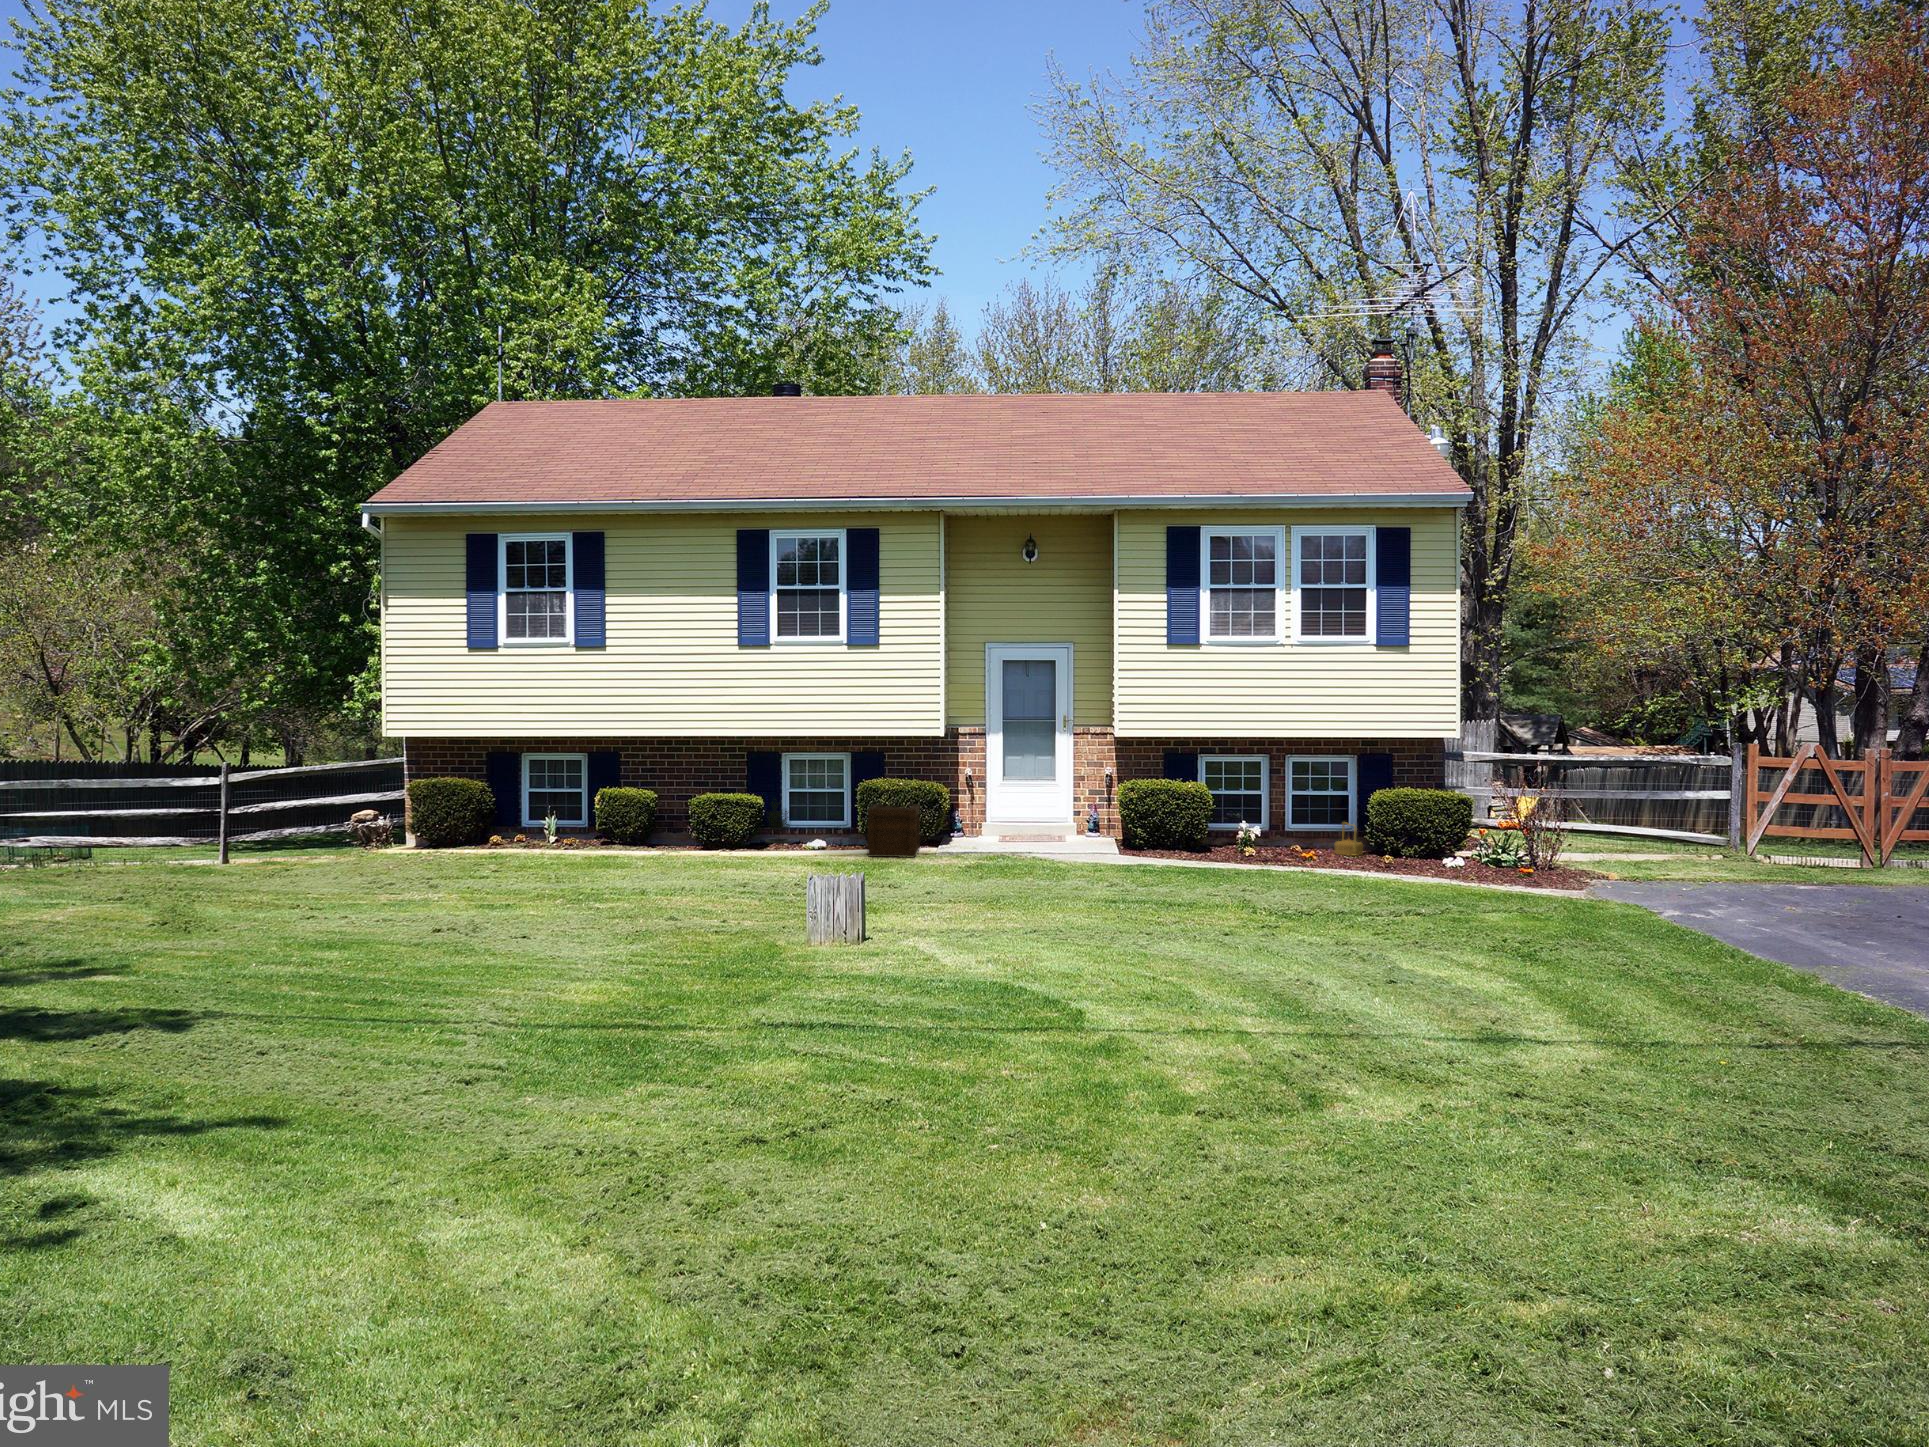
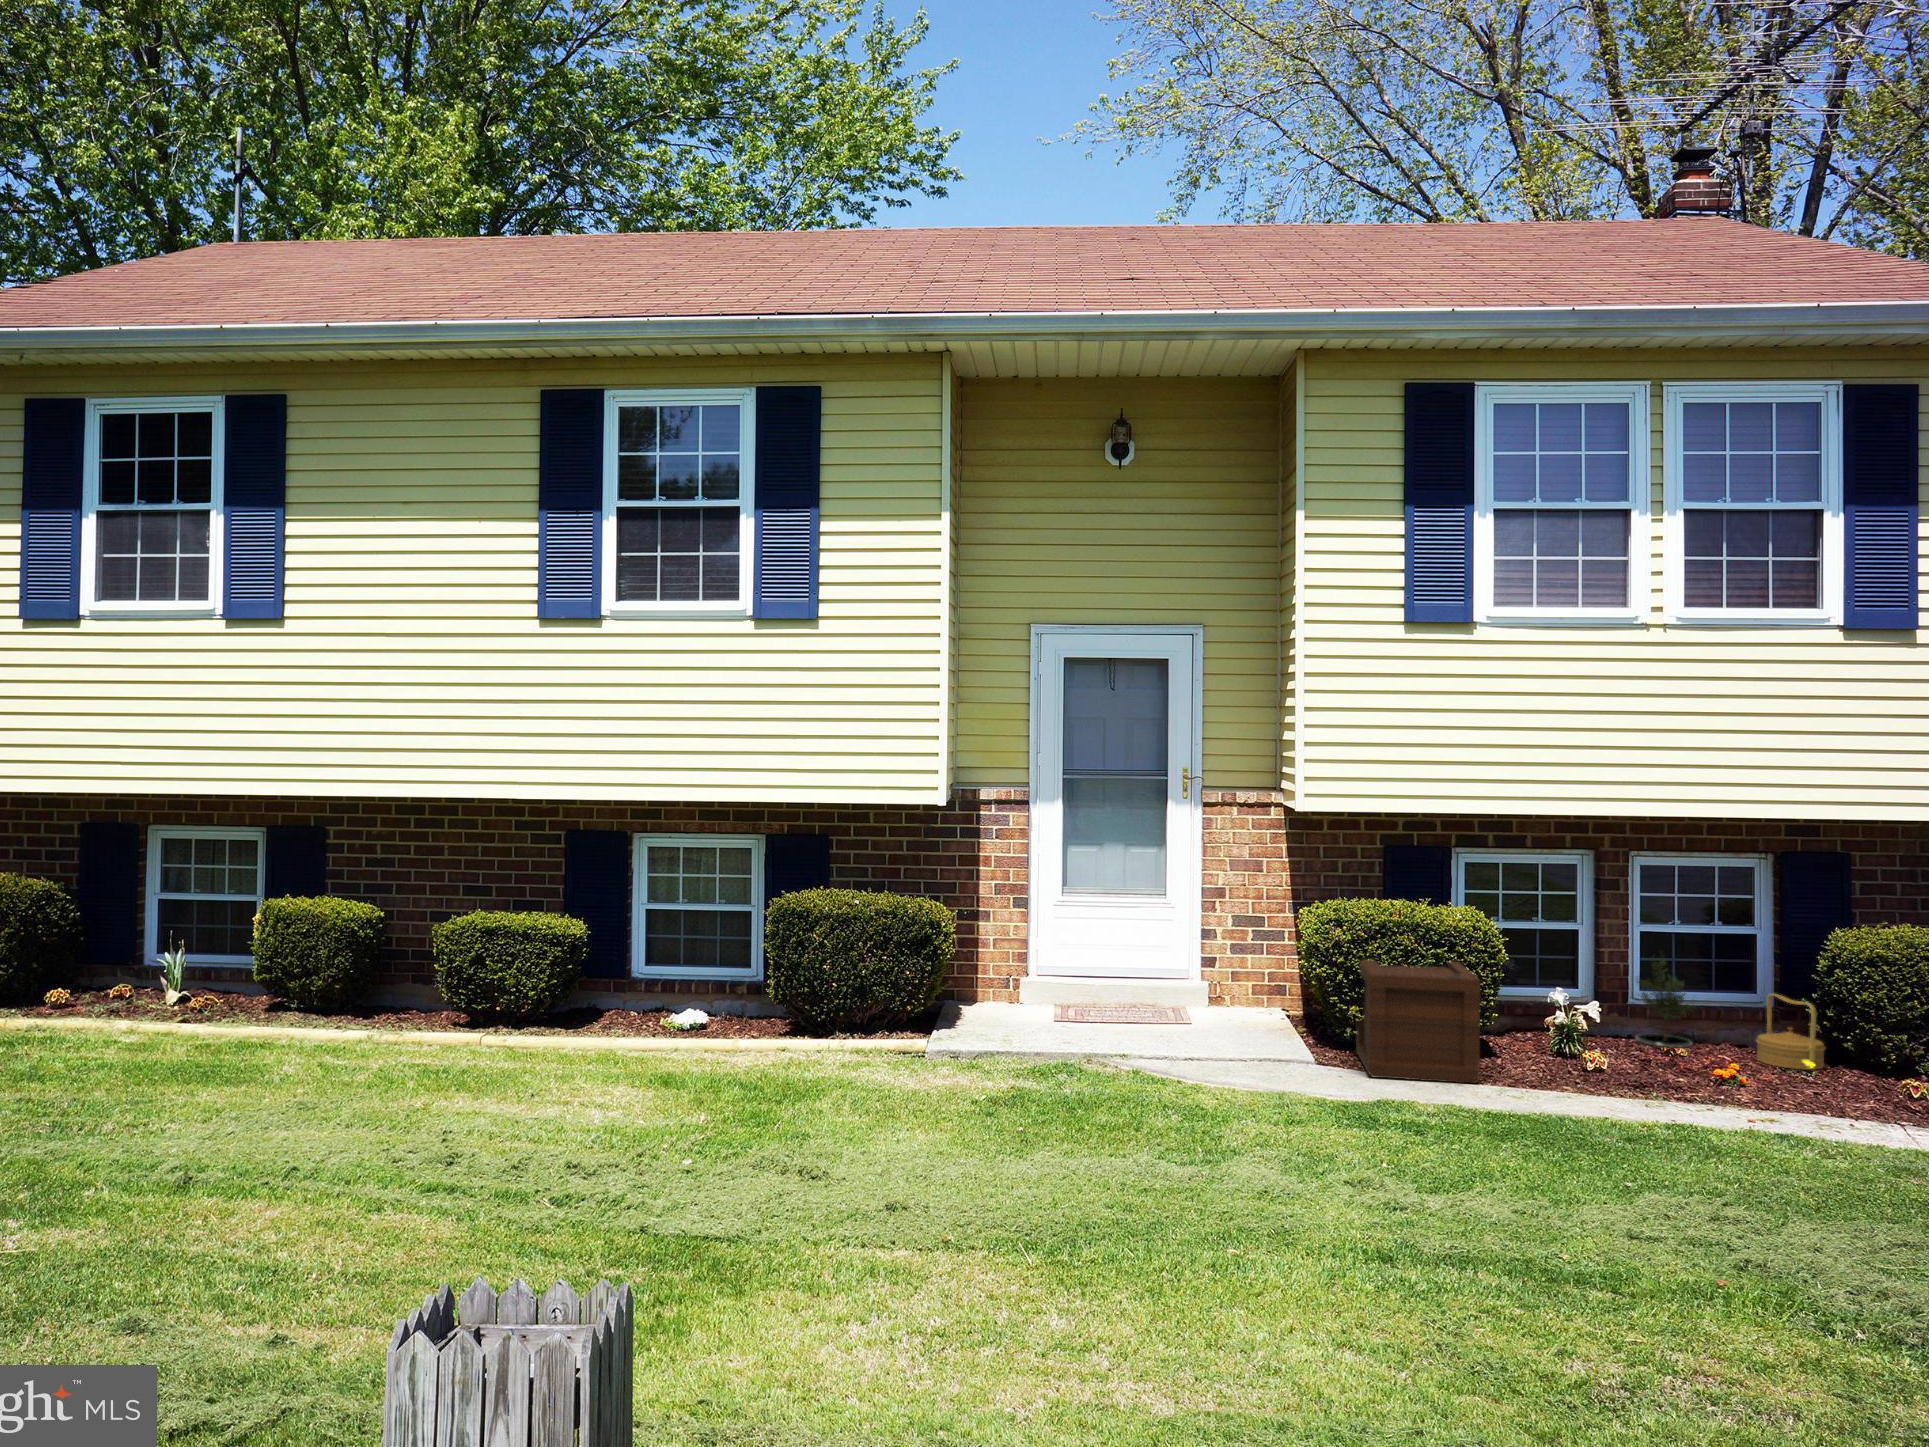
potted tree: present [767,799,790,843] -> present [1635,957,1694,1048]
wooden crate: present [867,804,920,858] -> present [1356,959,1480,1083]

